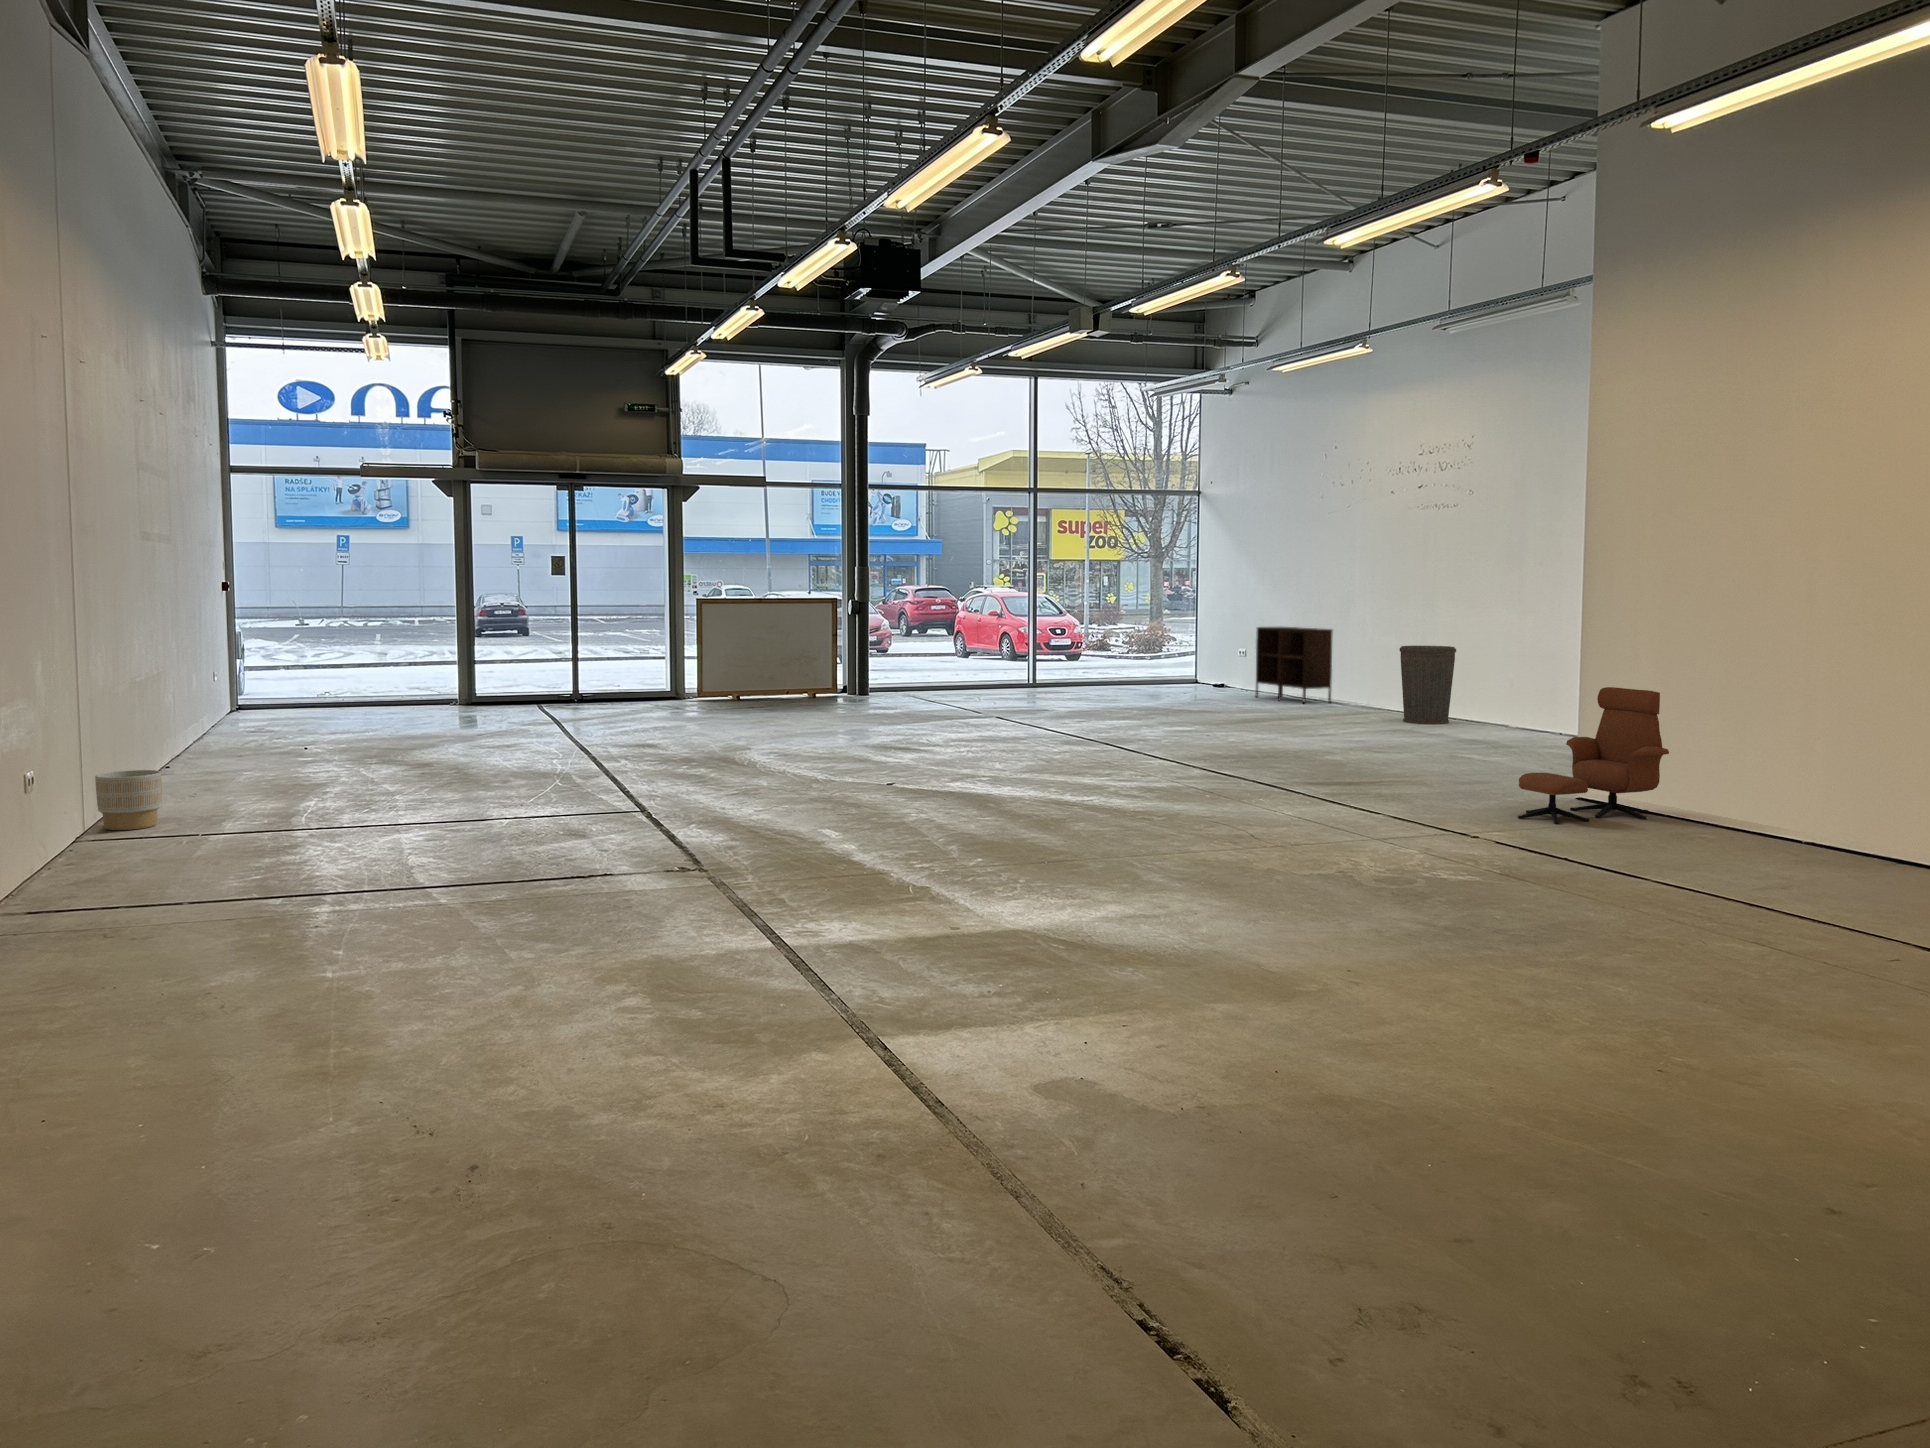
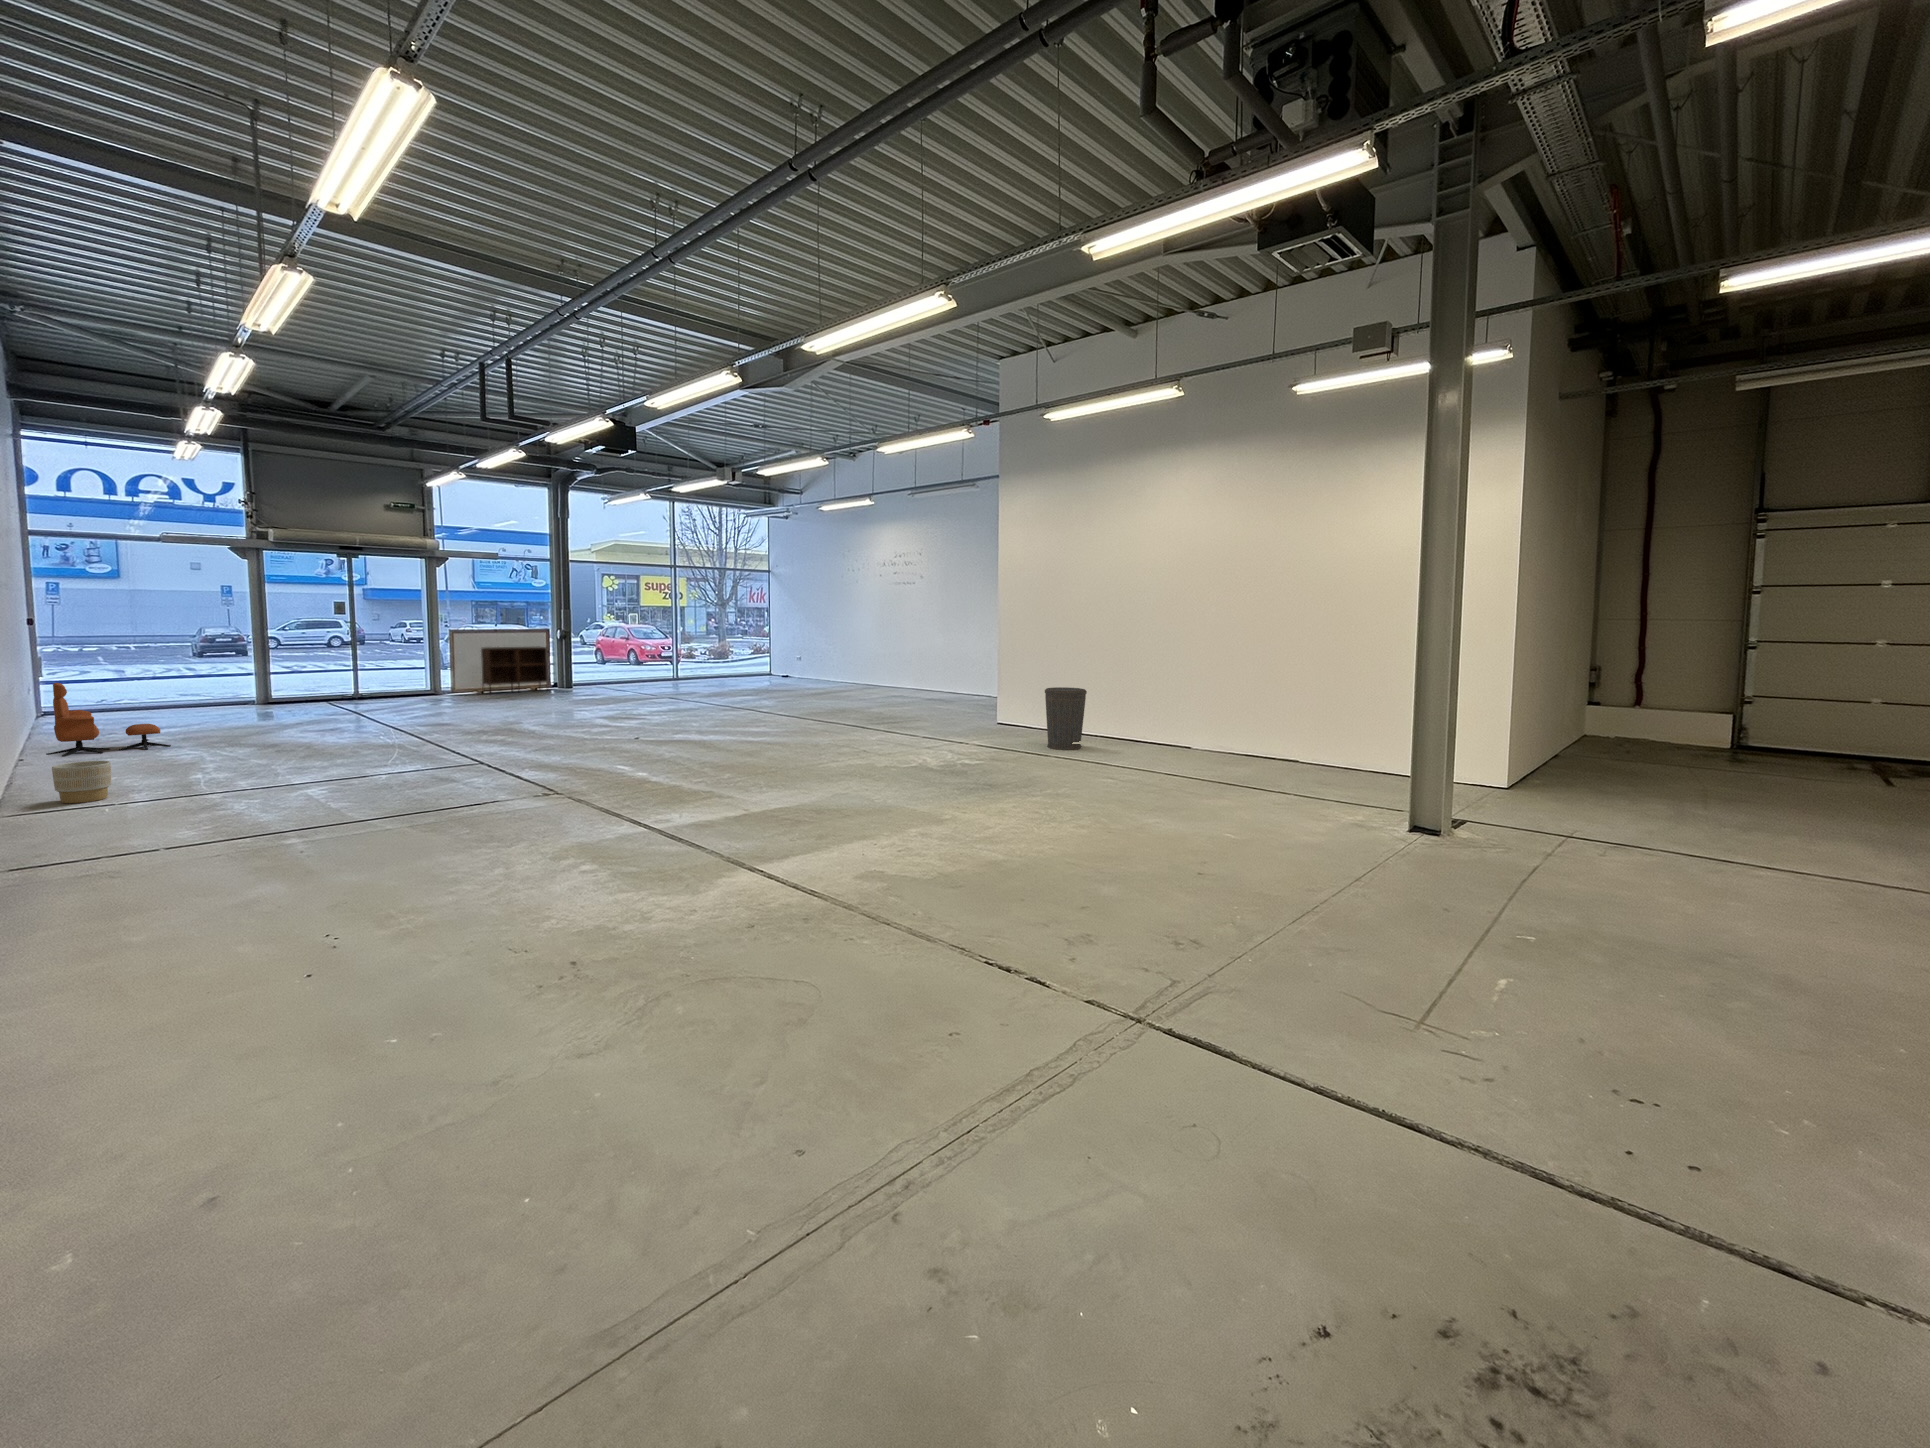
shelving unit: present [1256,627,1333,703] -> present [481,646,548,692]
trash can: present [1400,646,1456,724] -> present [1045,687,1087,750]
lounge chair: present [1518,687,1669,824] -> present [46,683,171,757]

